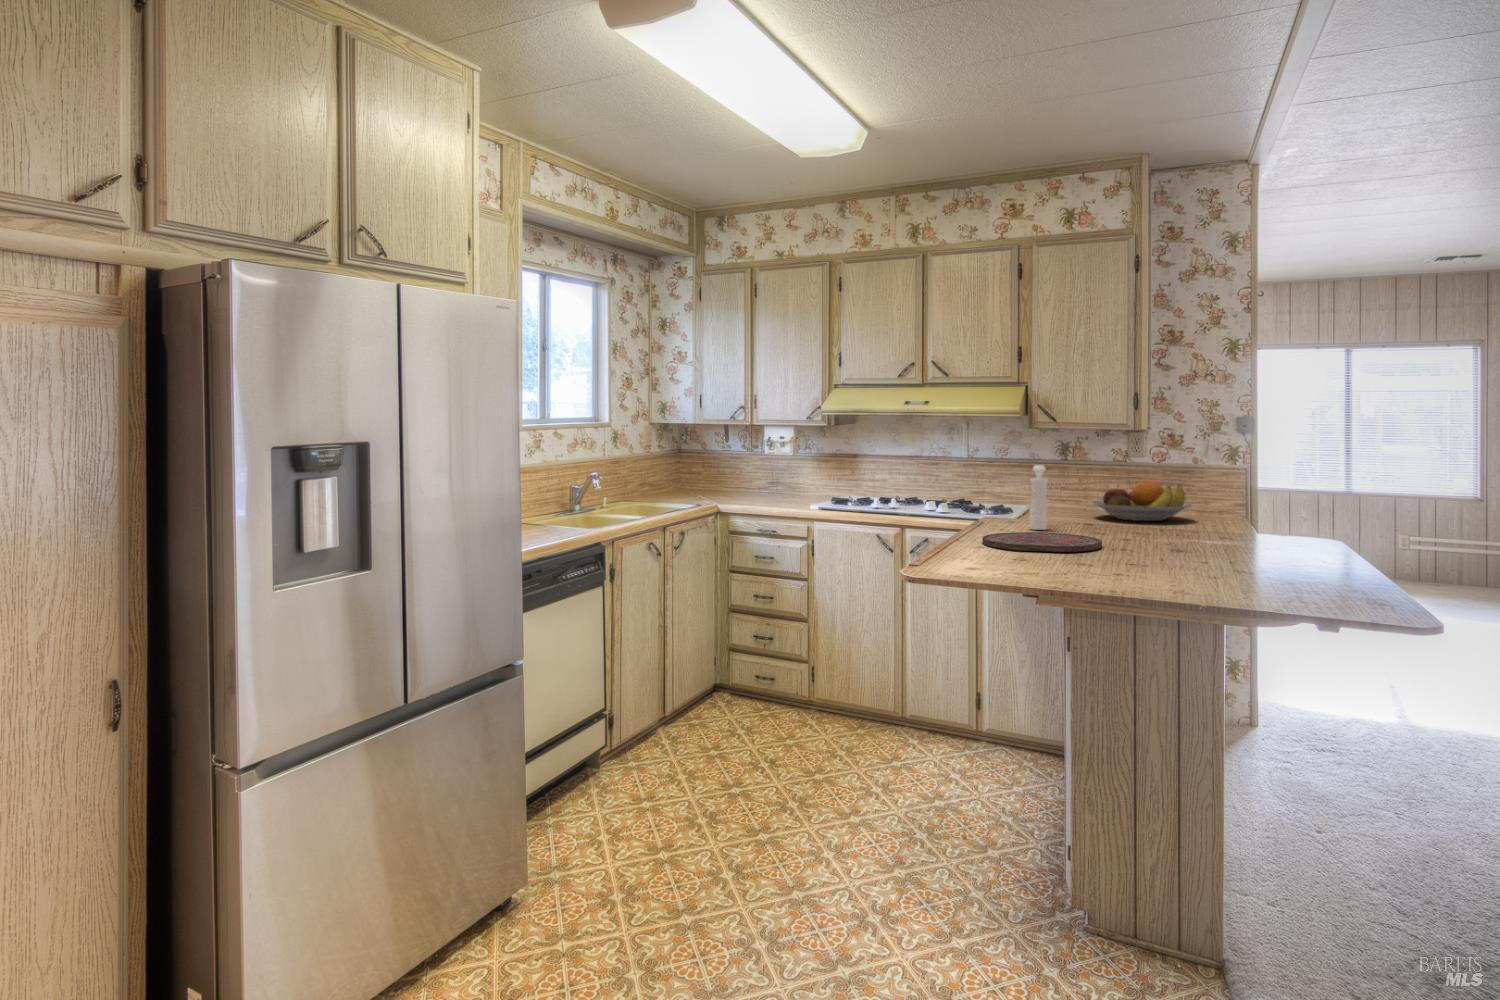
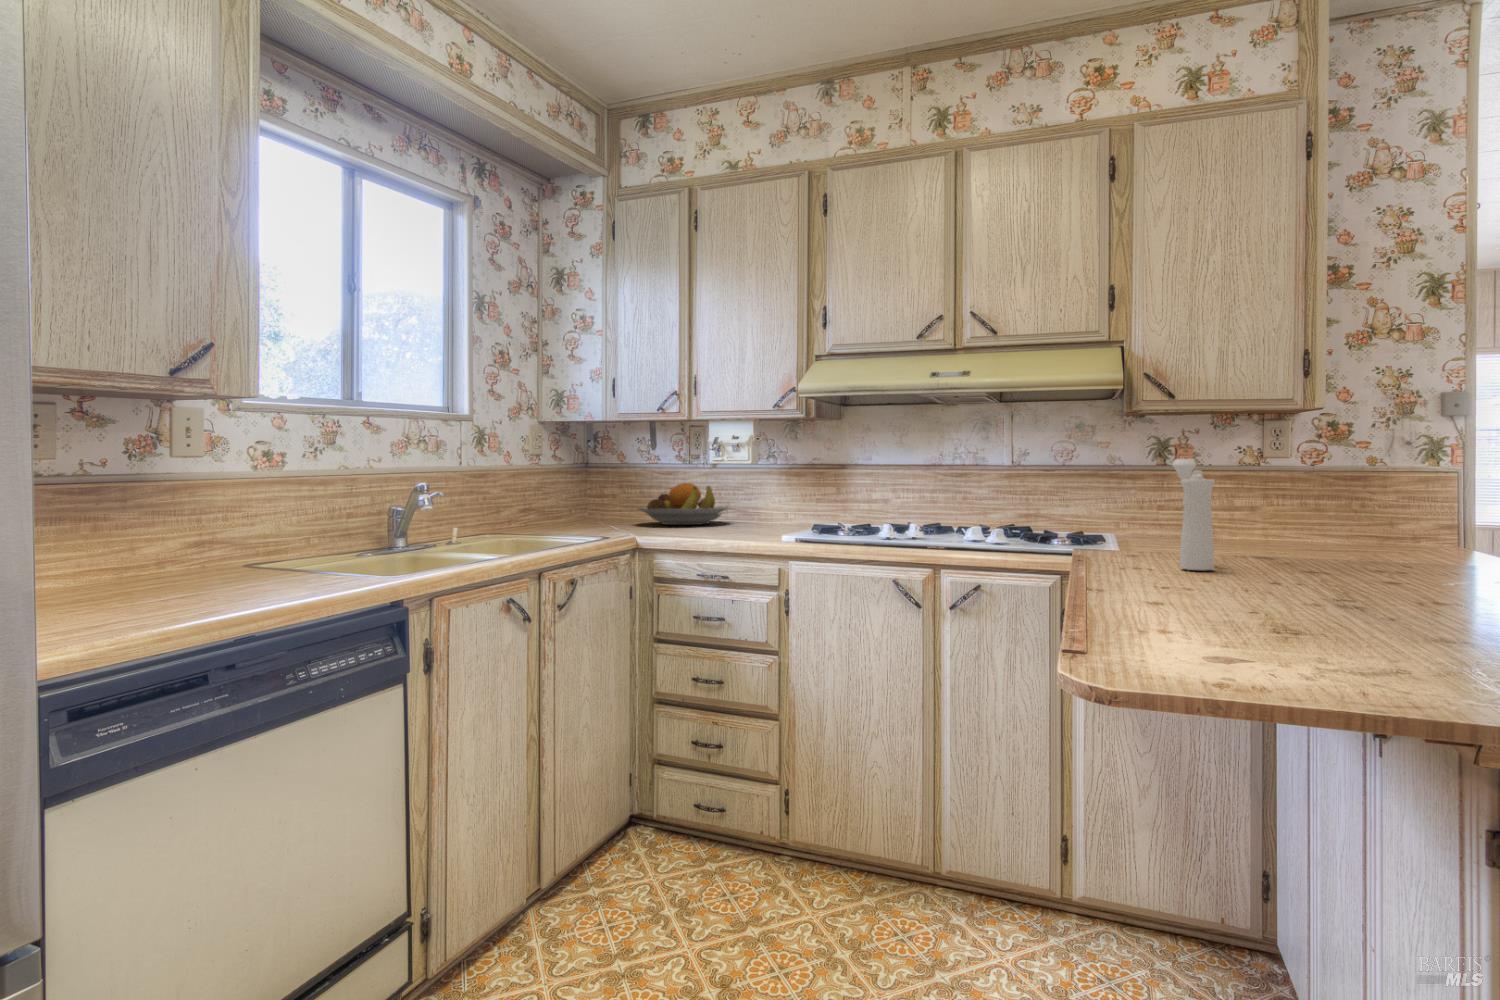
fruit bowl: present [1093,481,1192,521] -> present [637,483,728,525]
cutting board: present [982,532,1102,552] -> none [1136,575,1402,618]

